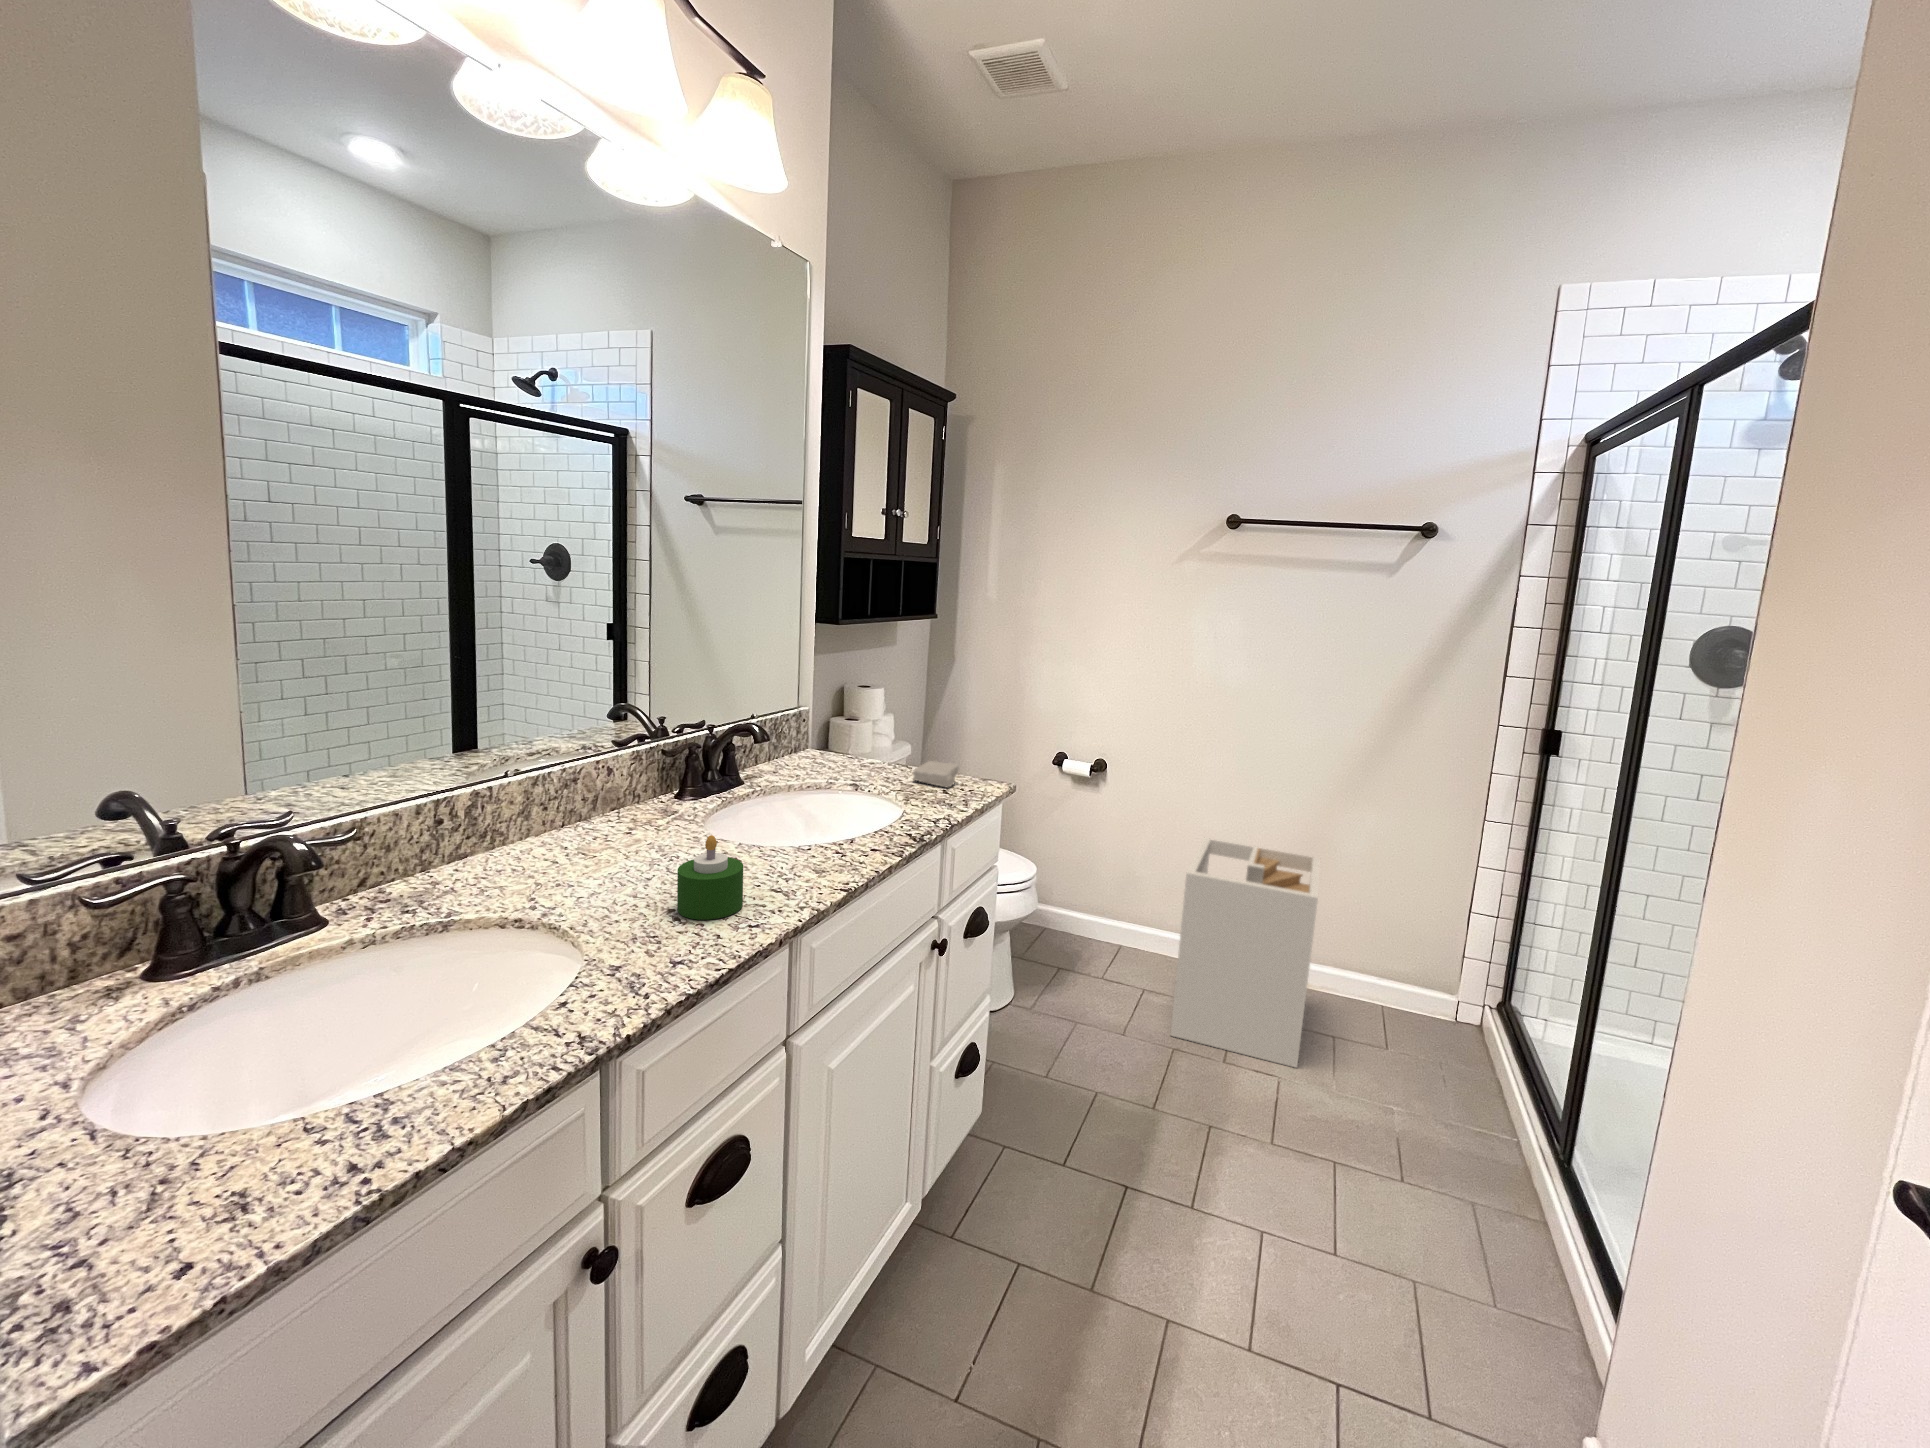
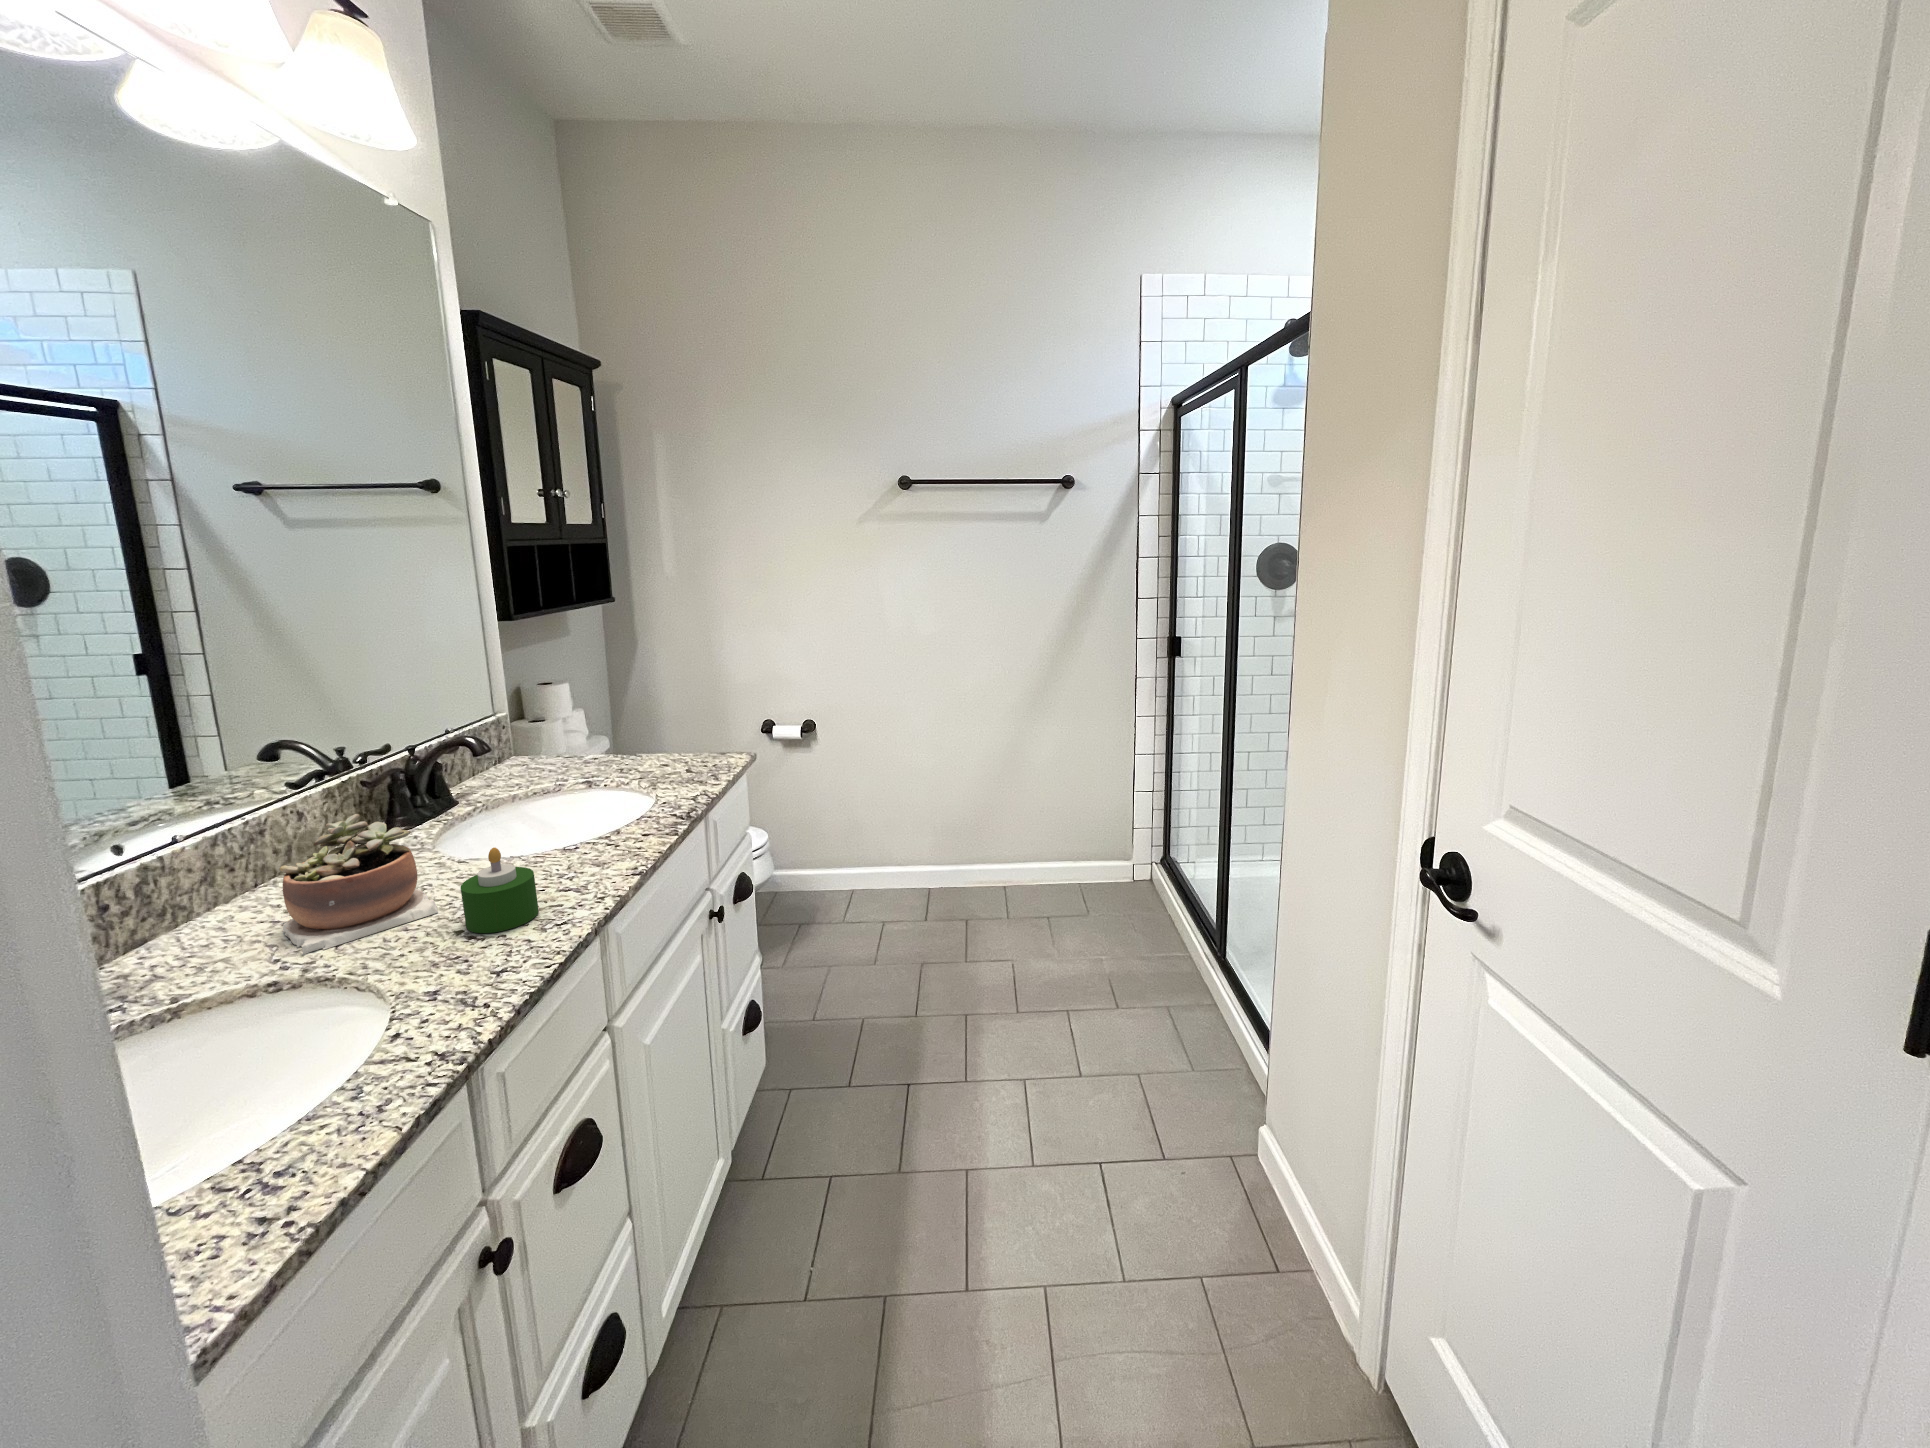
soap bar: present [913,761,959,788] -> none [650,743,697,767]
succulent plant: none [552,779,669,899] -> present [280,814,438,954]
laundry hamper: present [1170,838,1320,1067] -> none [913,771,1026,951]

